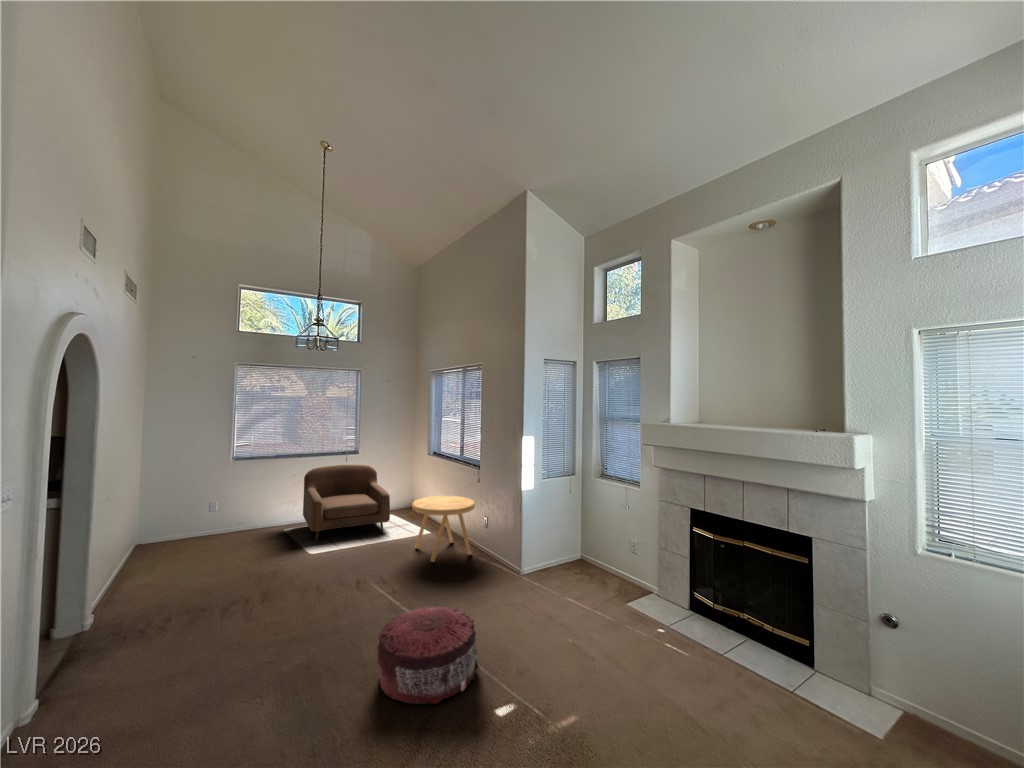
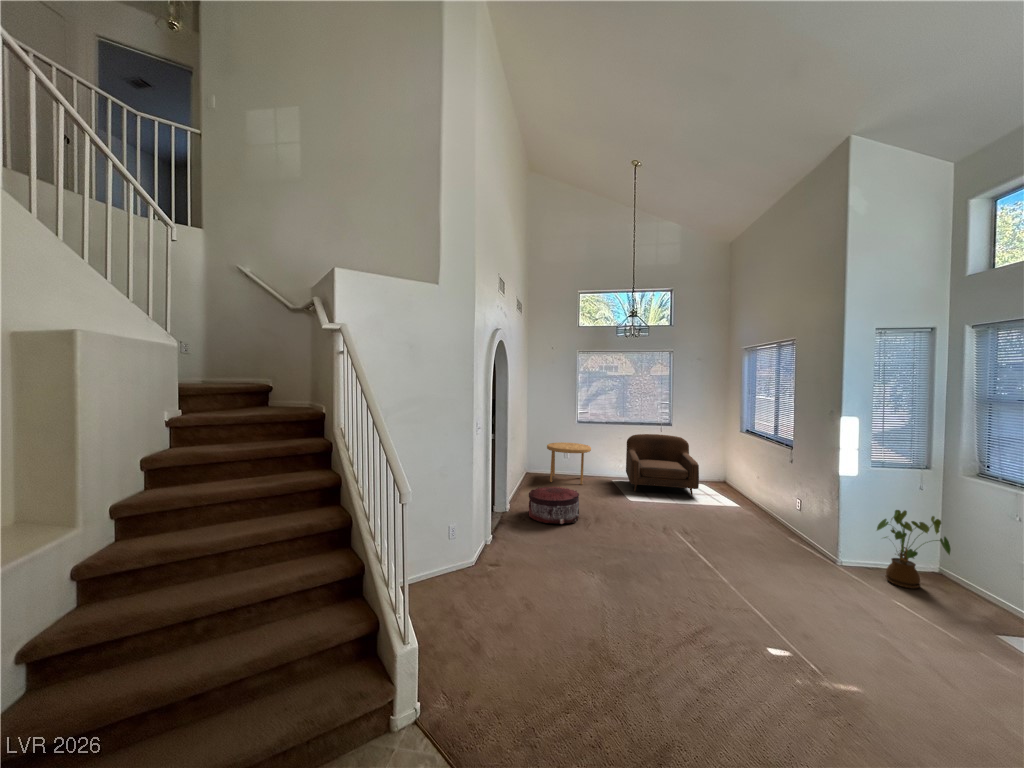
side table: present [412,496,475,562] -> present [547,442,591,485]
house plant: none [548,514,594,581] -> present [877,510,951,589]
pouf: present [377,606,479,704] -> present [529,487,579,524]

